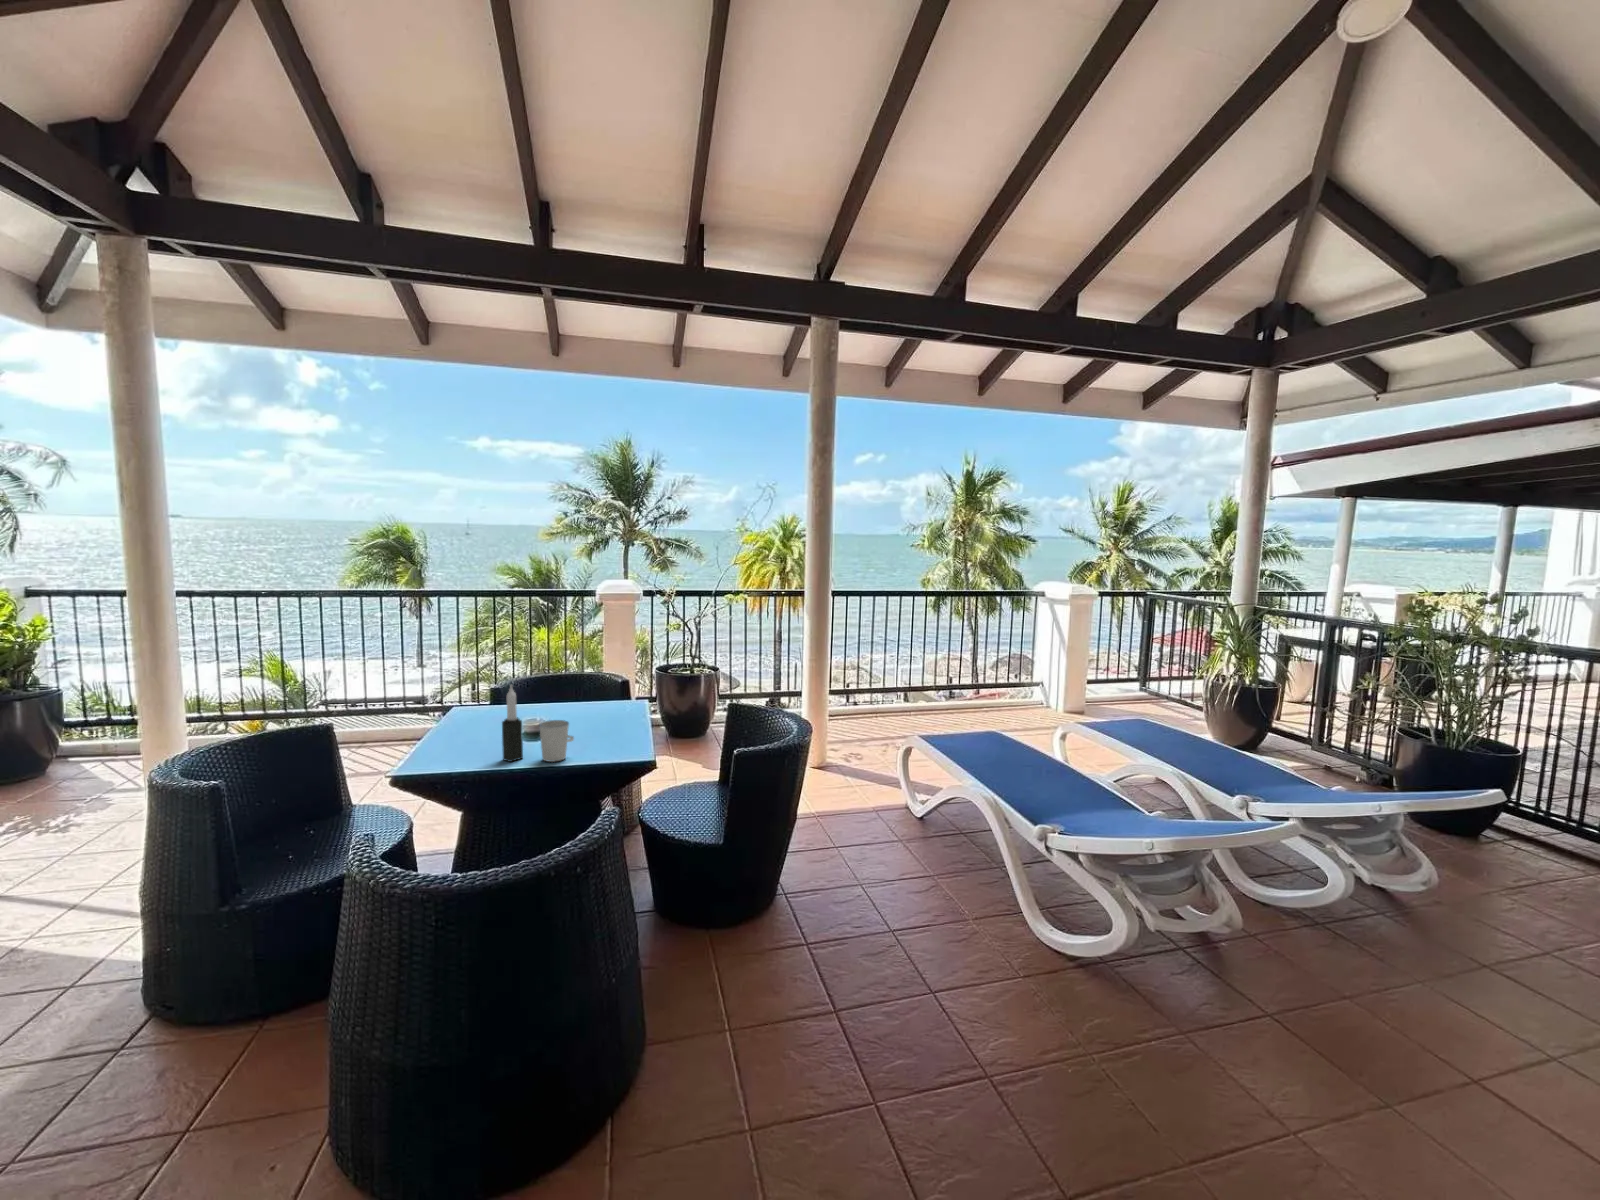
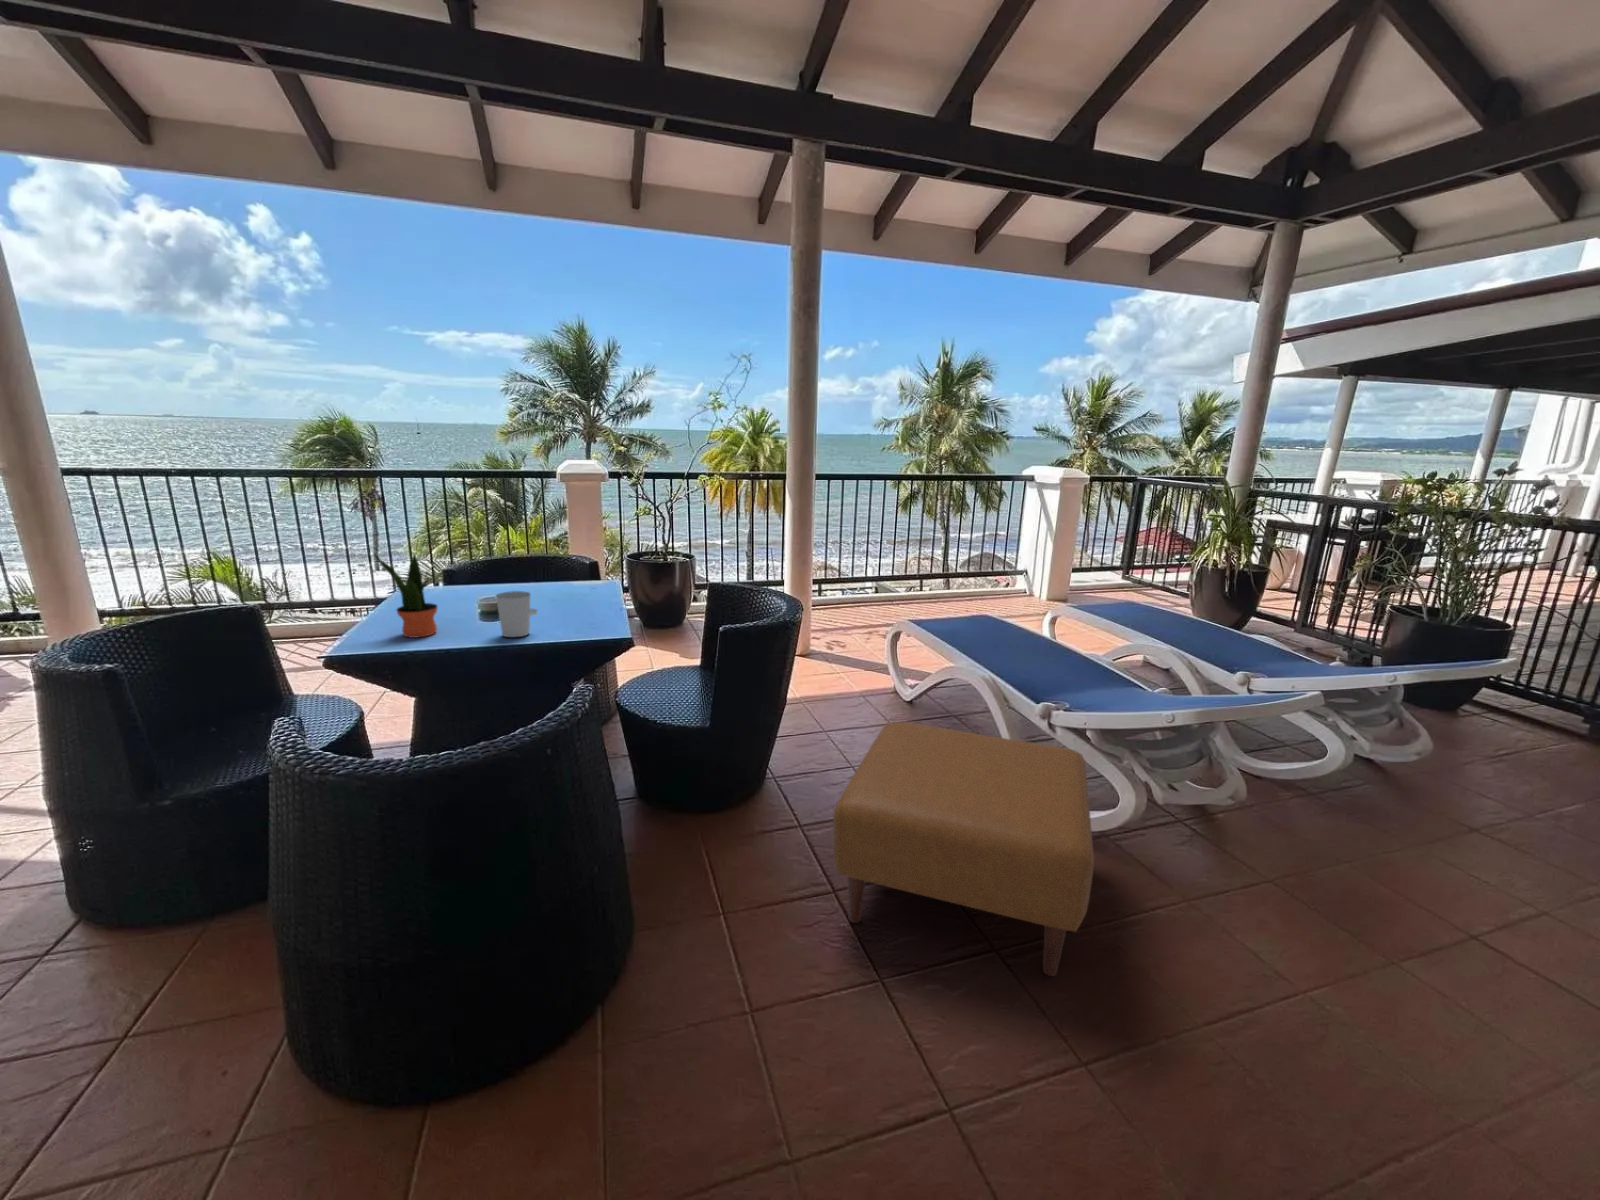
potted plant: none [439,685,489,761] -> present [375,554,437,638]
candle: present [502,686,523,762] -> none [451,550,479,638]
ottoman: none [830,843,1071,1103] -> present [833,722,1094,976]

